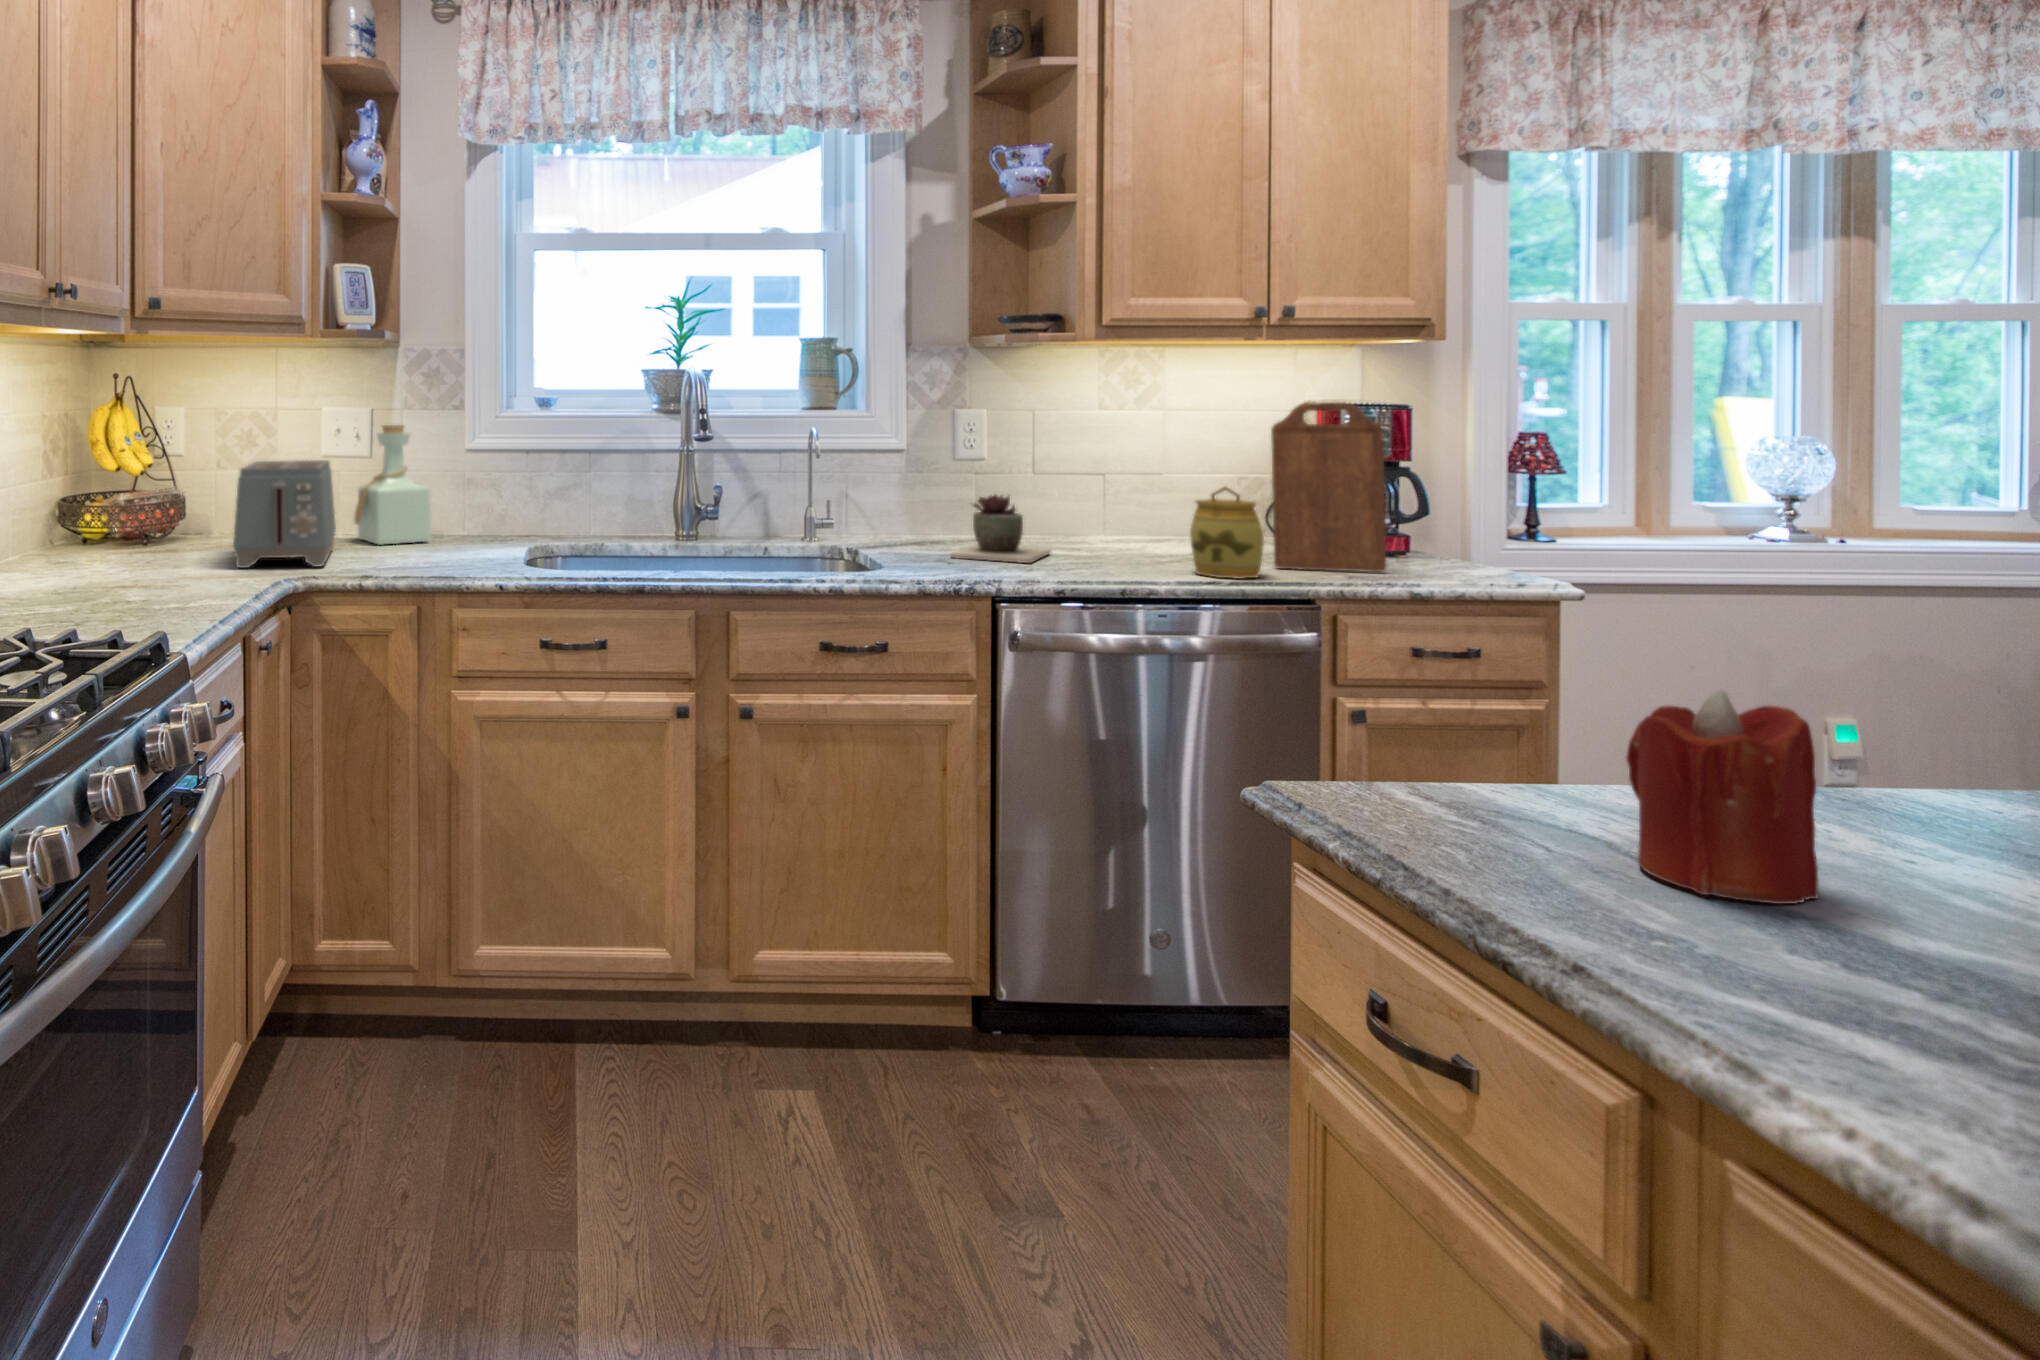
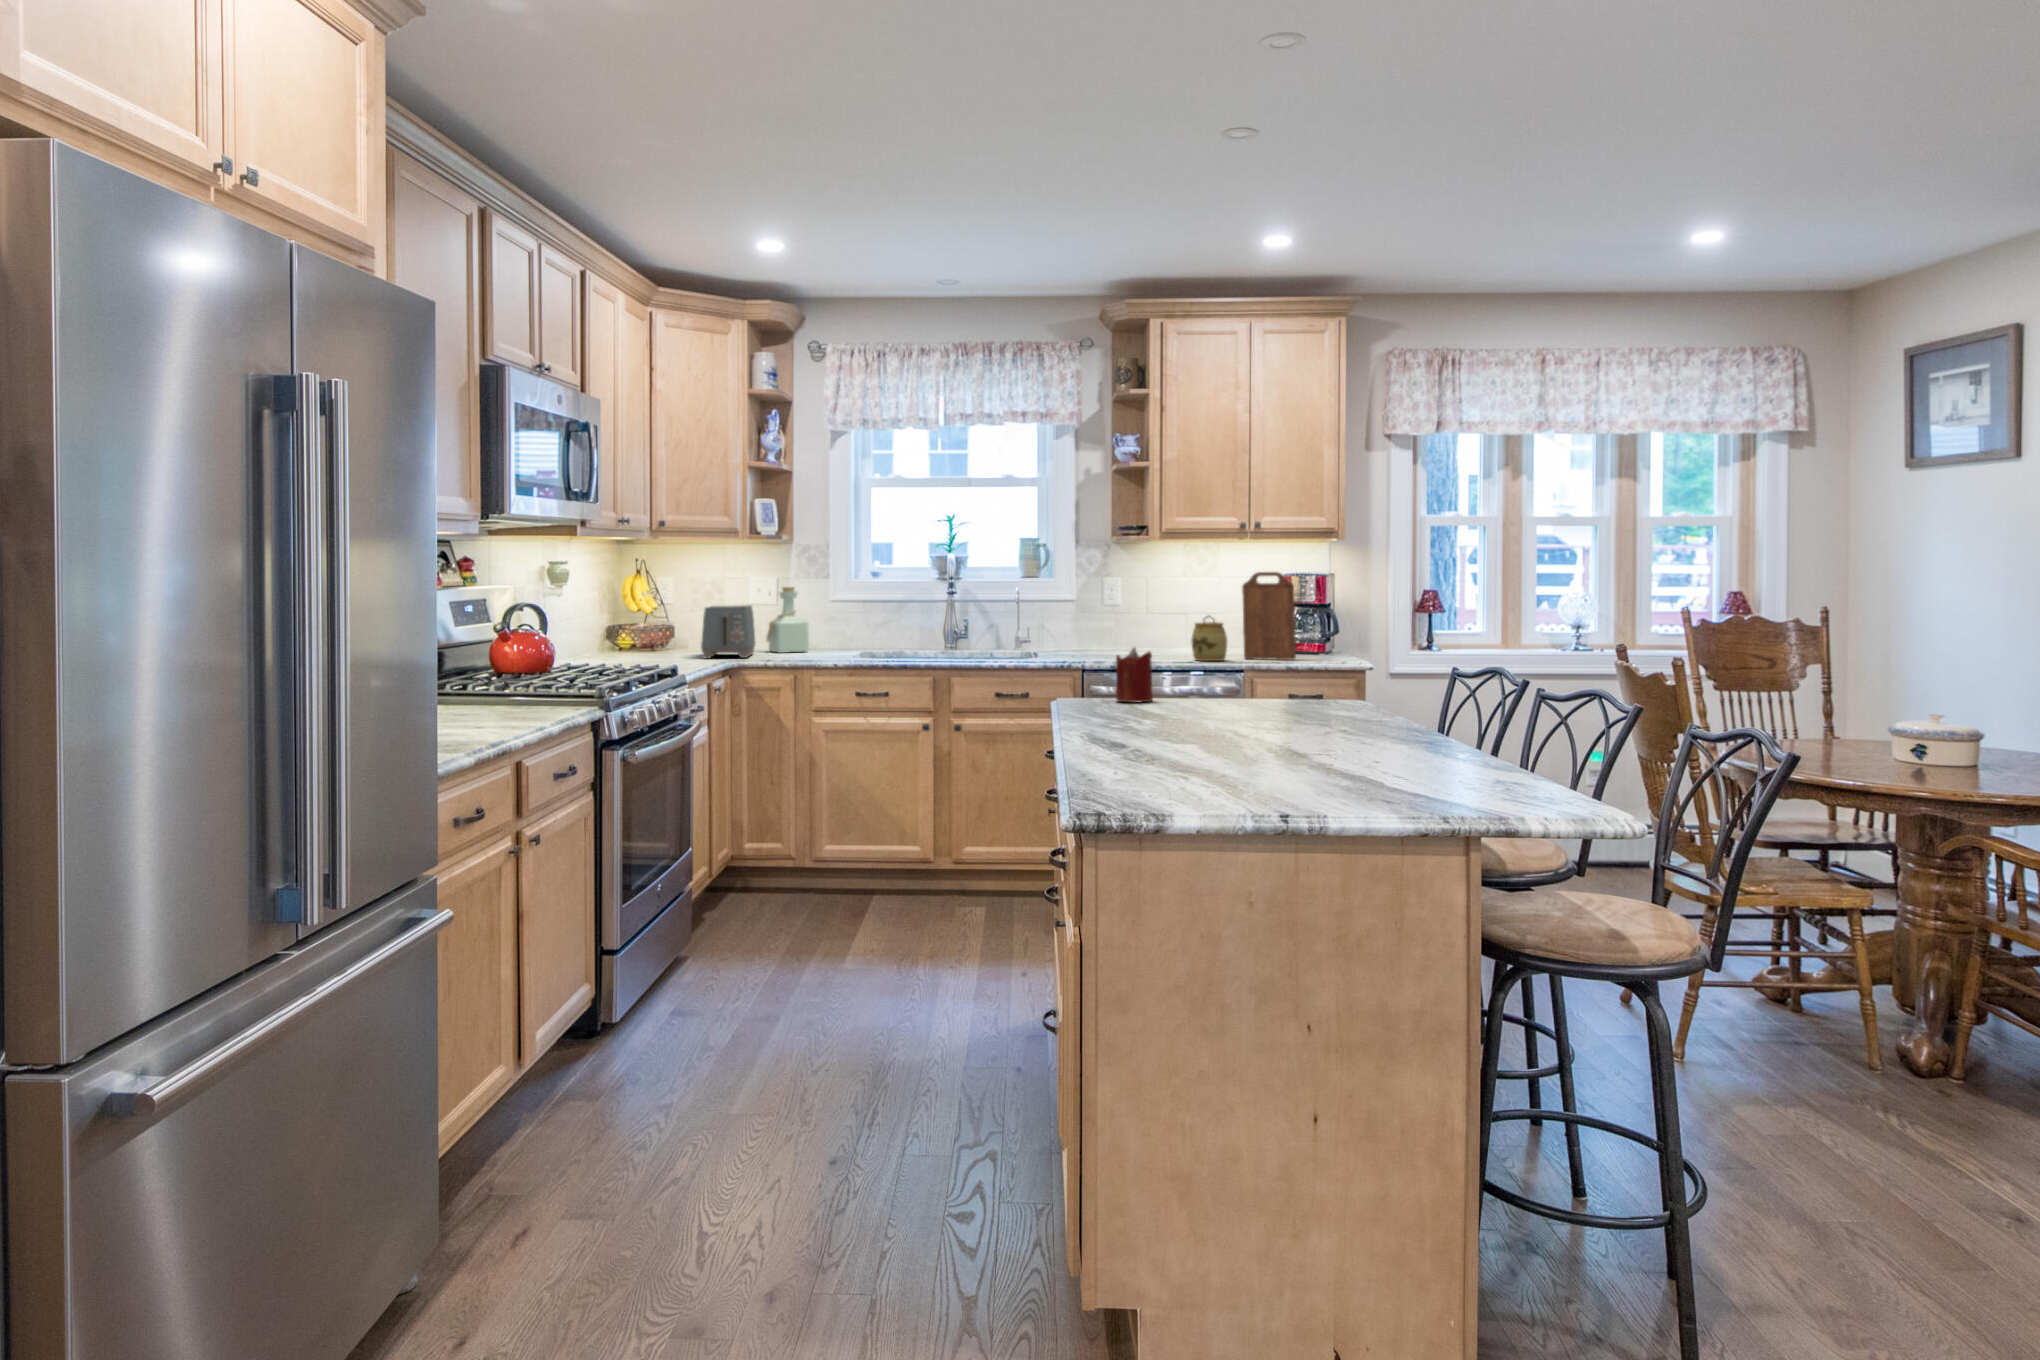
succulent plant: present [950,495,1051,563] -> none [1083,622,1143,657]

